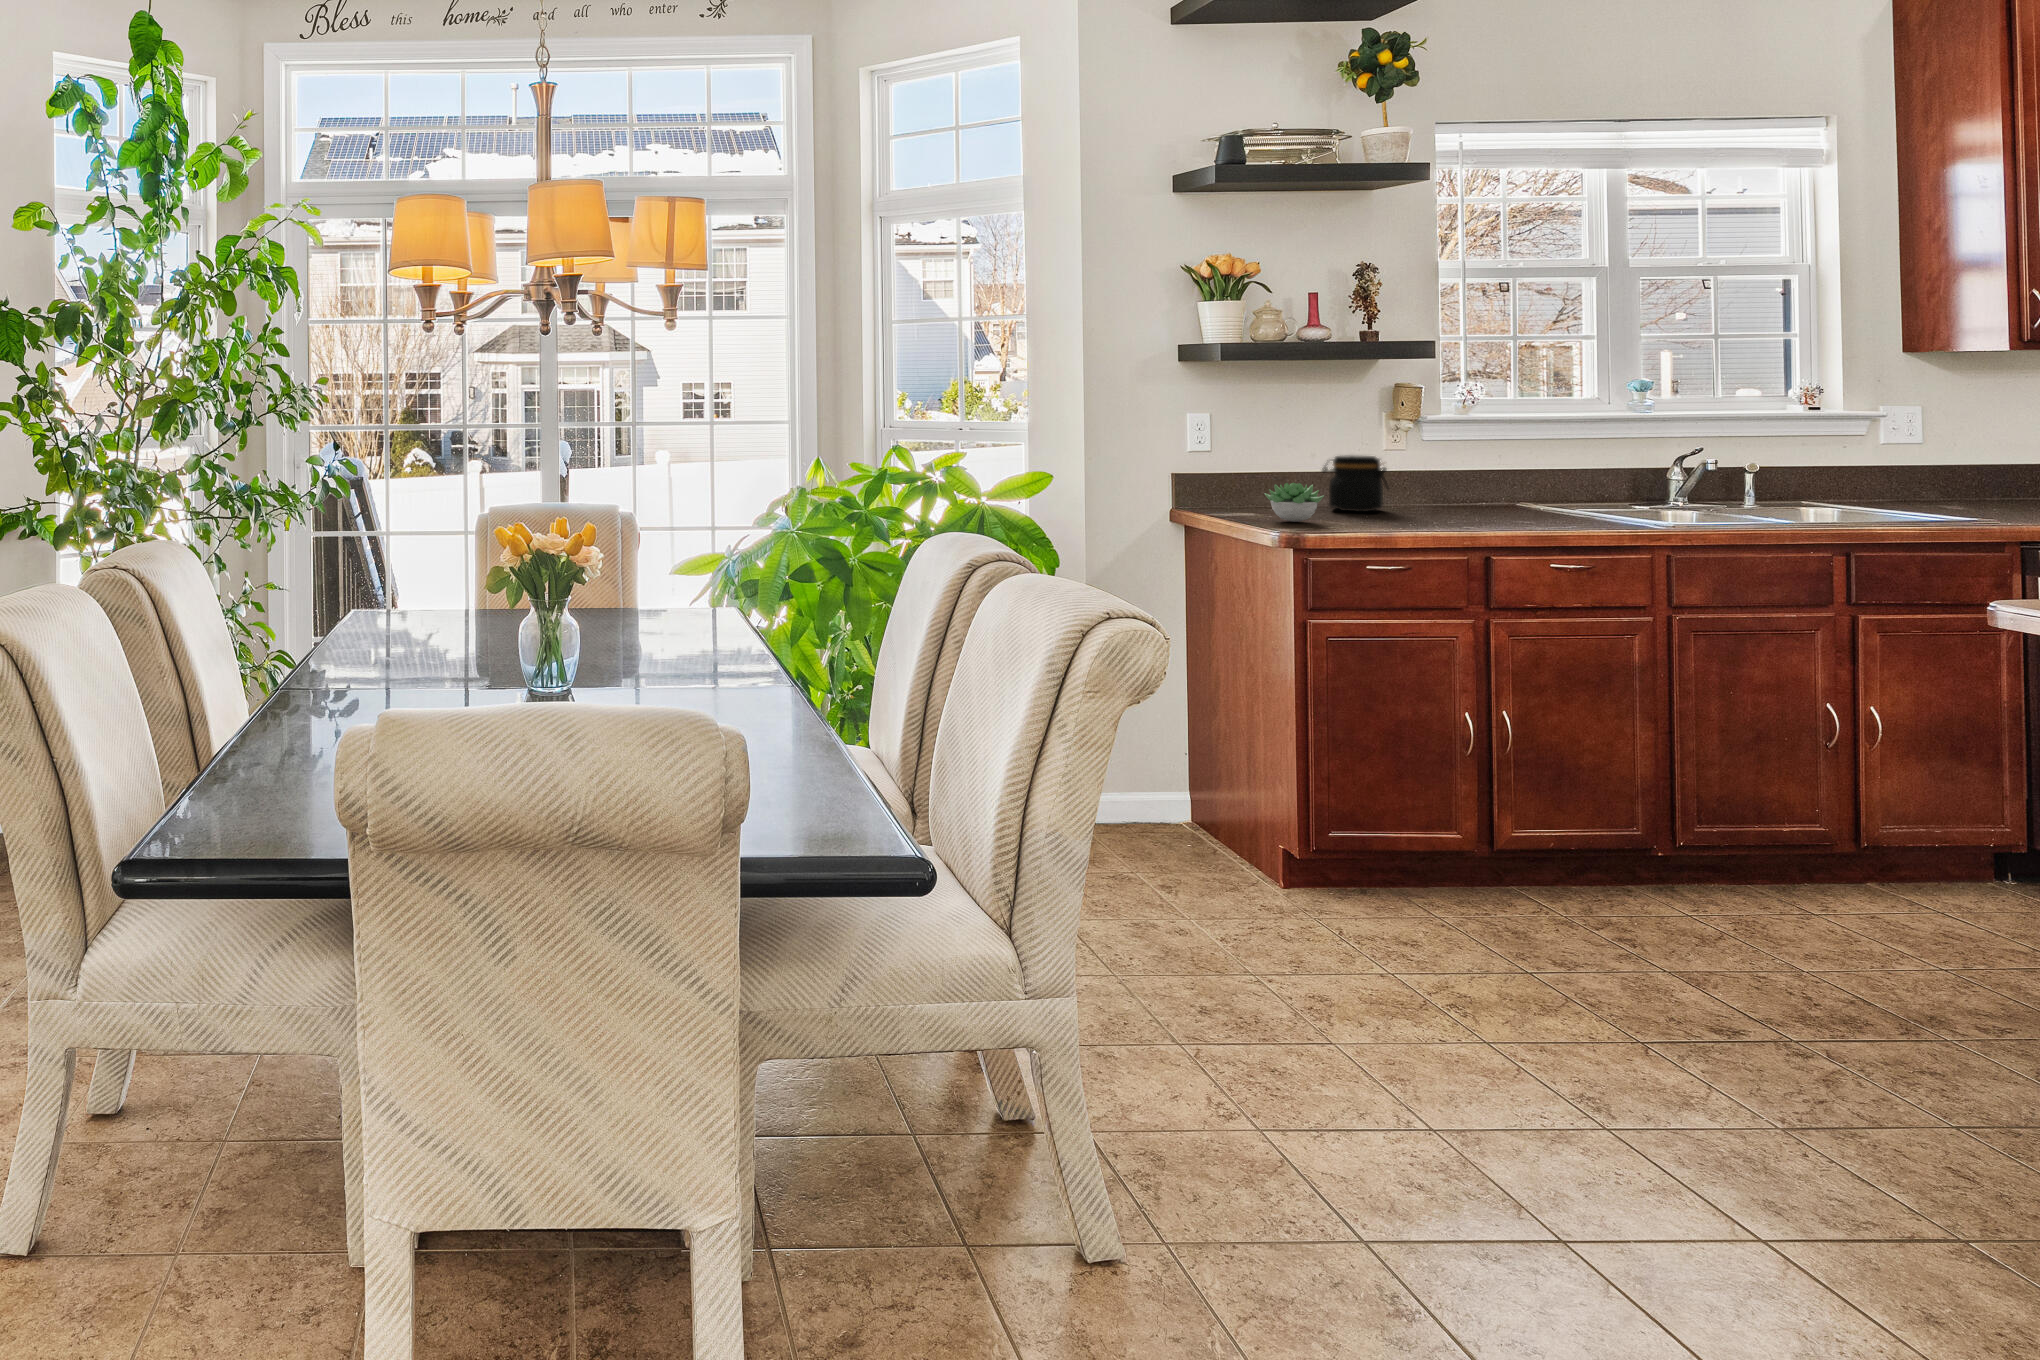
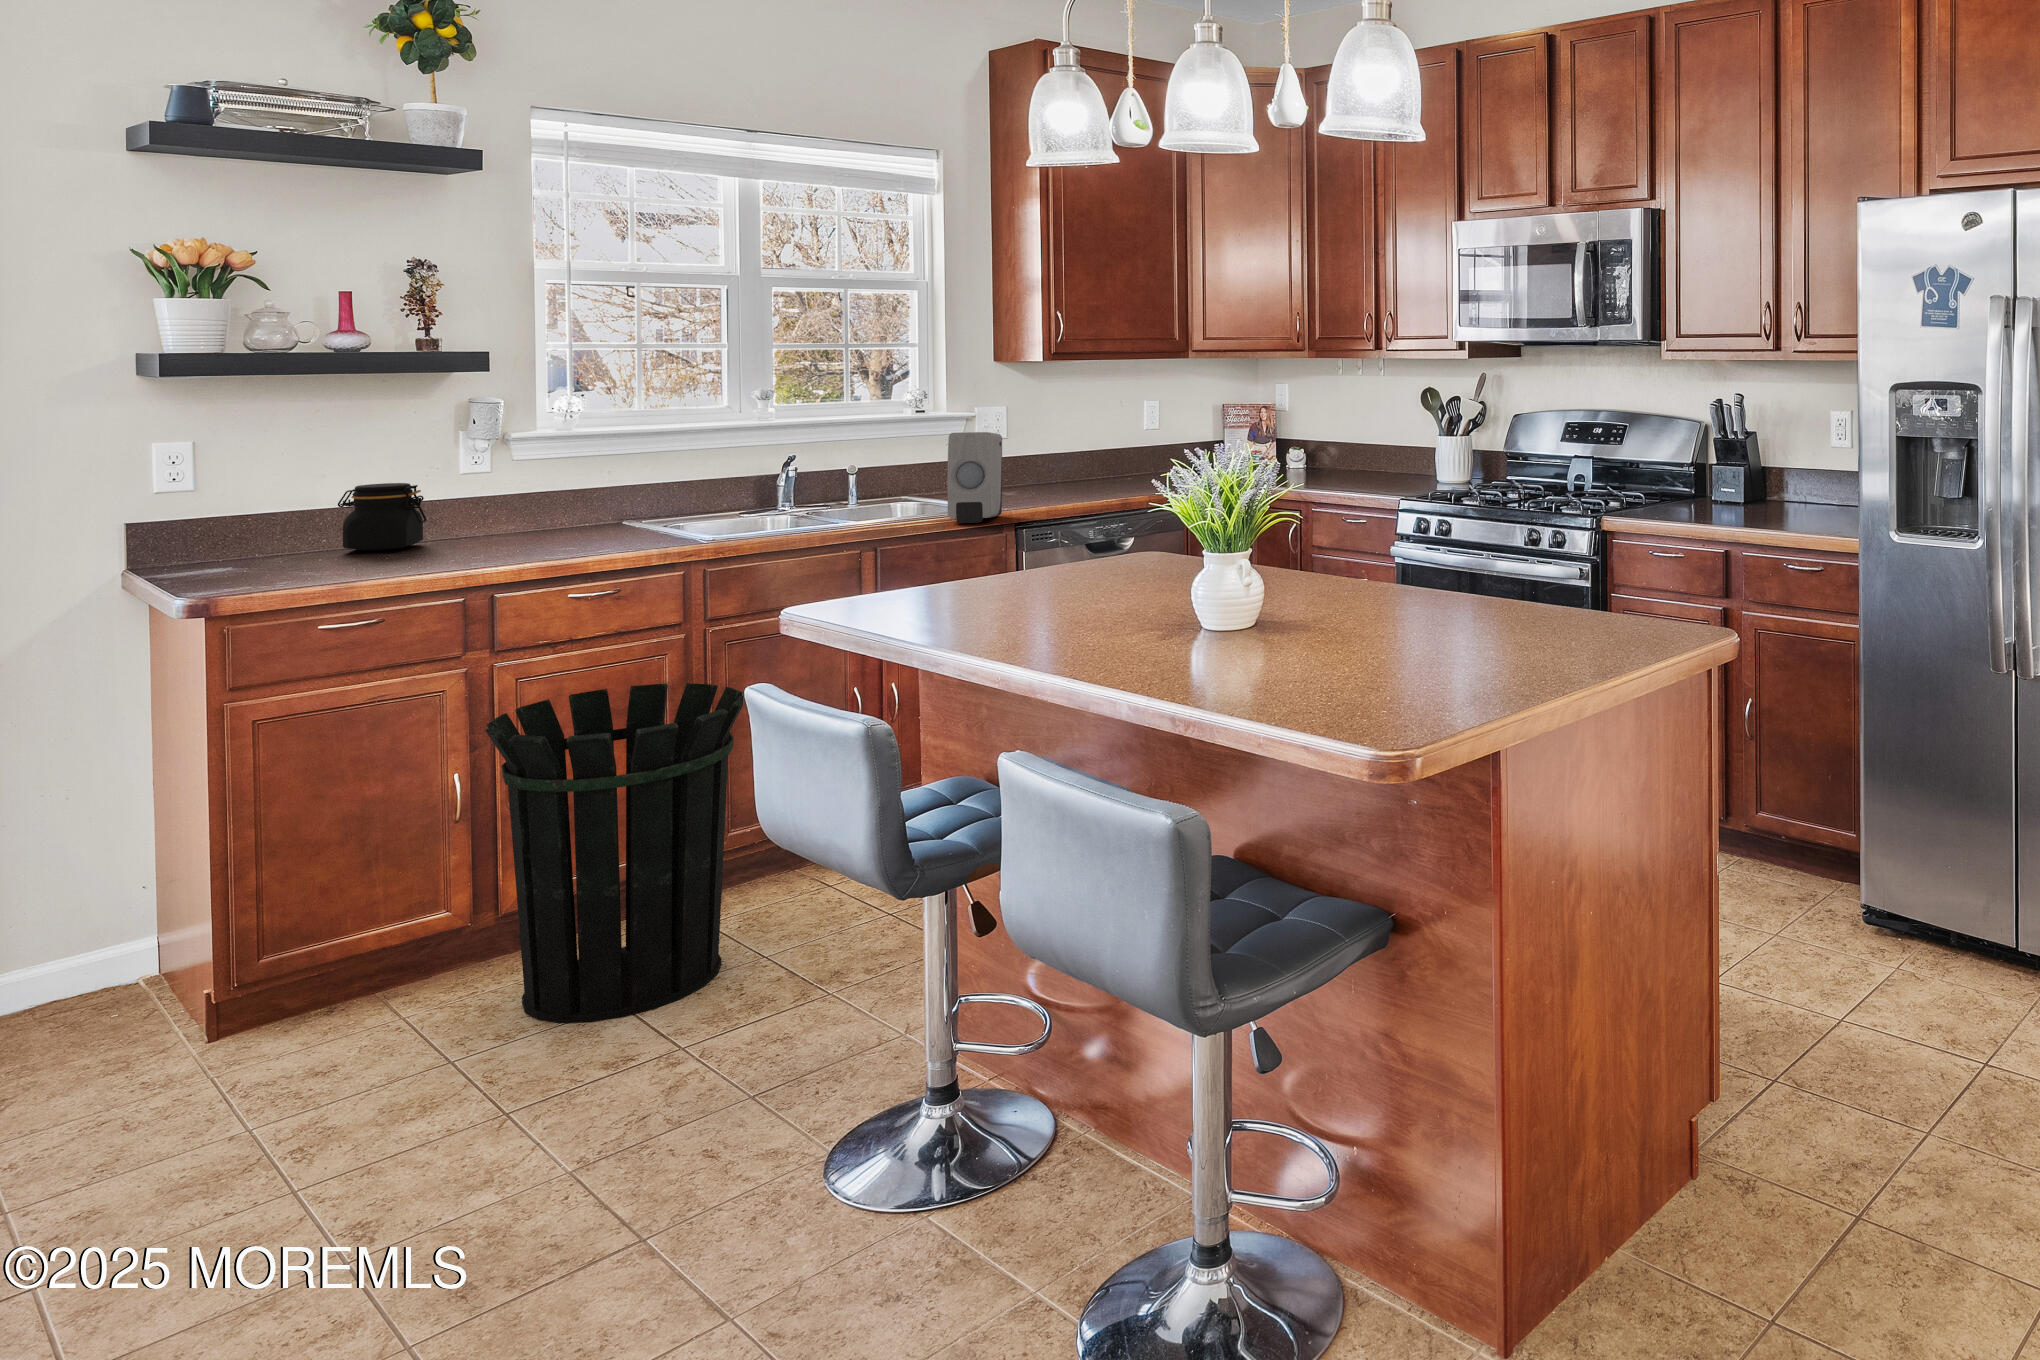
soap dispenser: none [1923,427,1989,530] -> present [947,432,1002,523]
succulent plant: present [1264,483,1324,522] -> none [208,527,293,576]
waste bin: none [1515,654,1771,963] -> present [485,683,743,1023]

